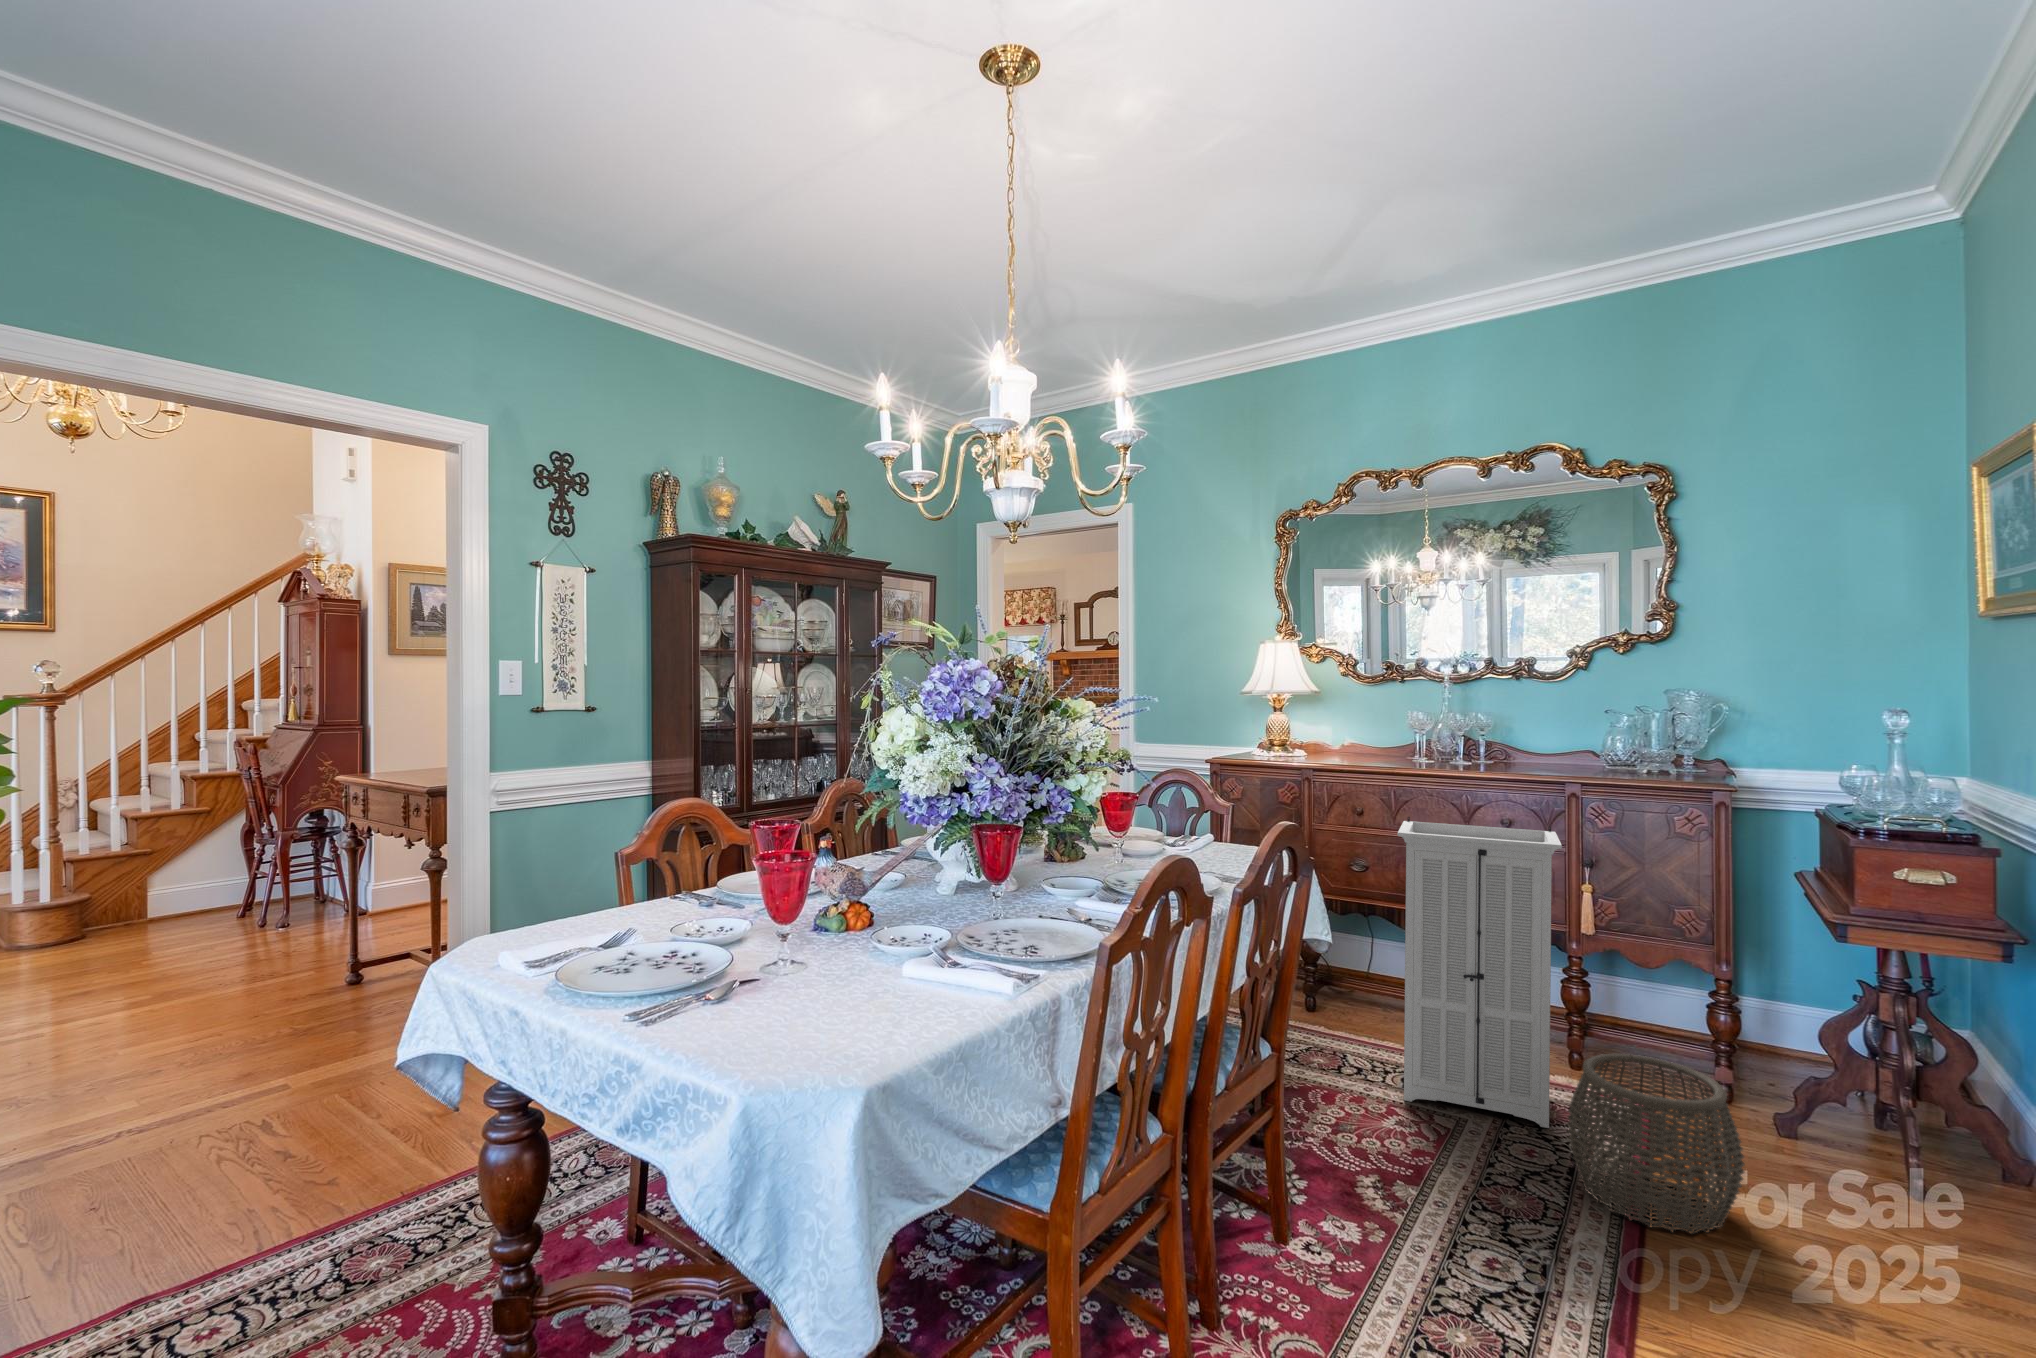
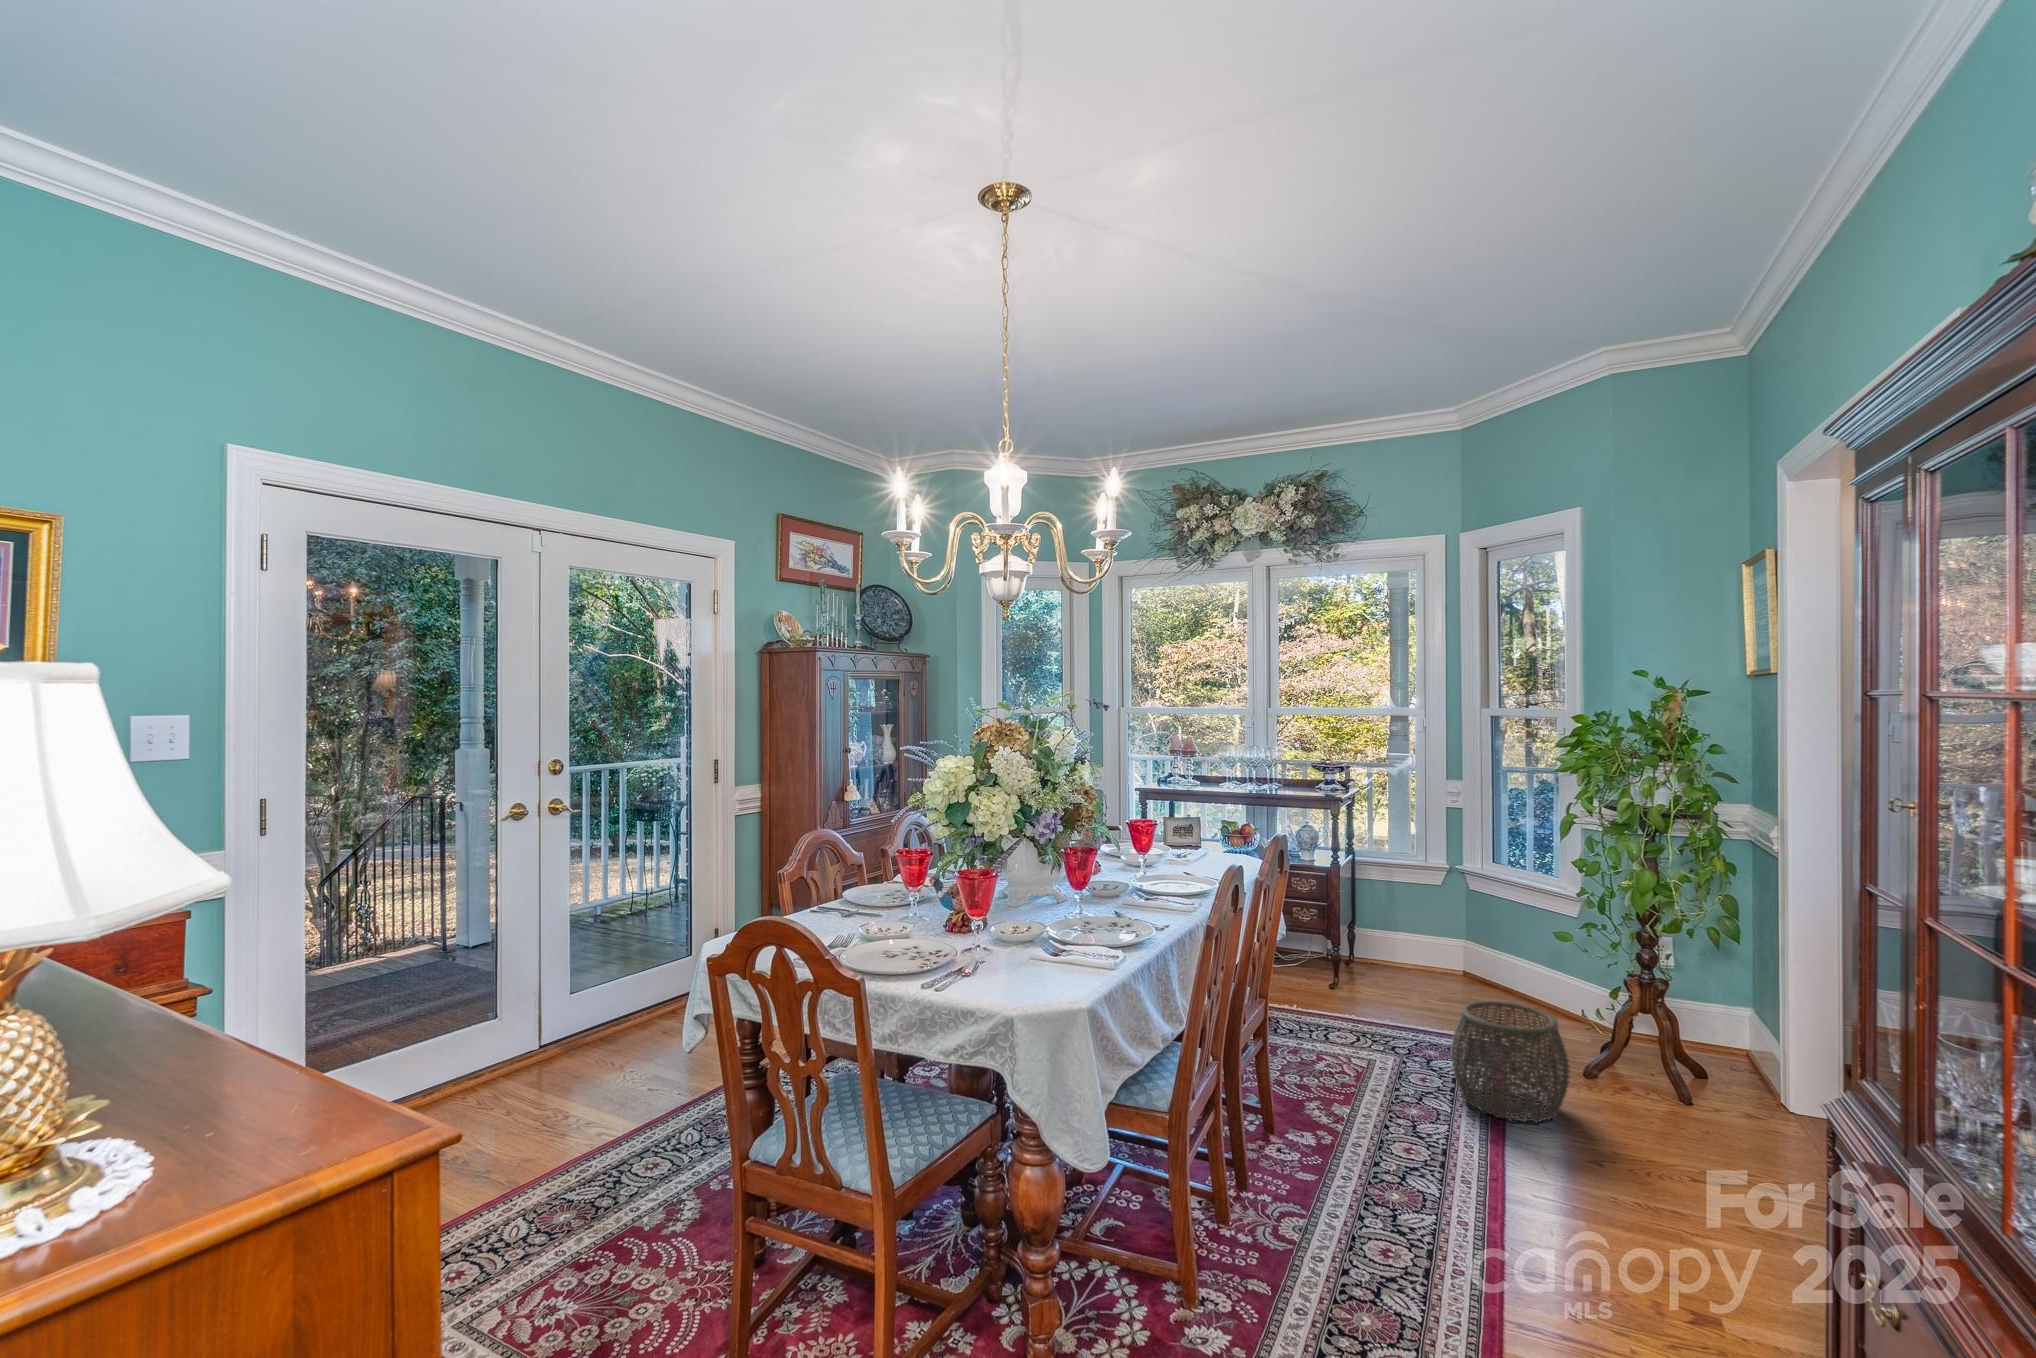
storage cabinet: present [1397,817,1562,1128] -> none [1321,830,1441,1063]

